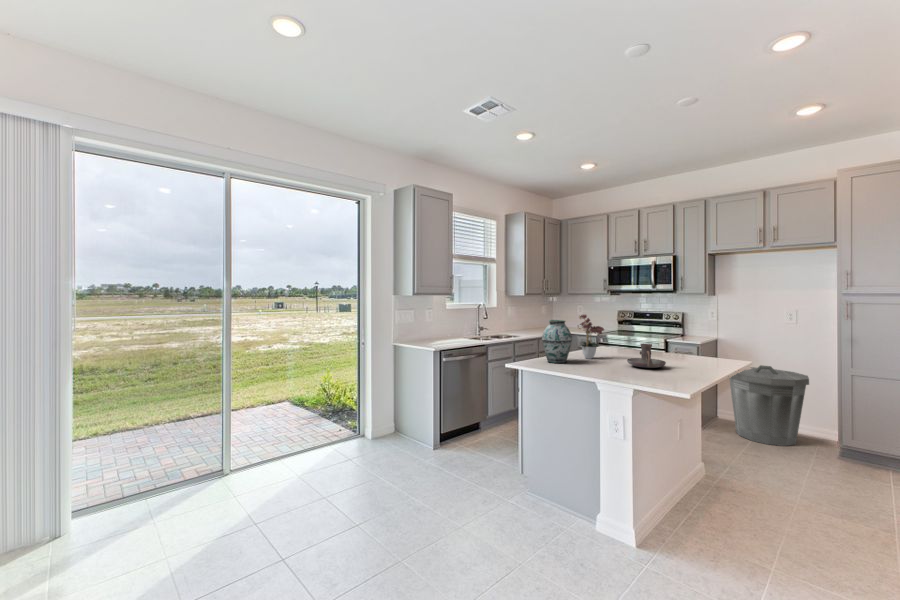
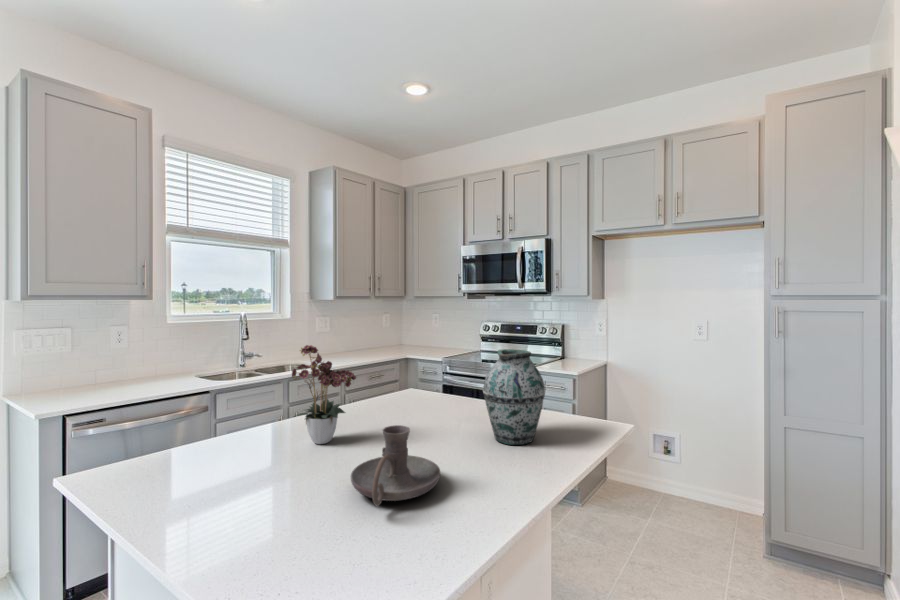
vase: present [542,320,572,363] -> present [483,349,545,445]
trash can: present [729,365,809,446] -> none [614,405,729,538]

